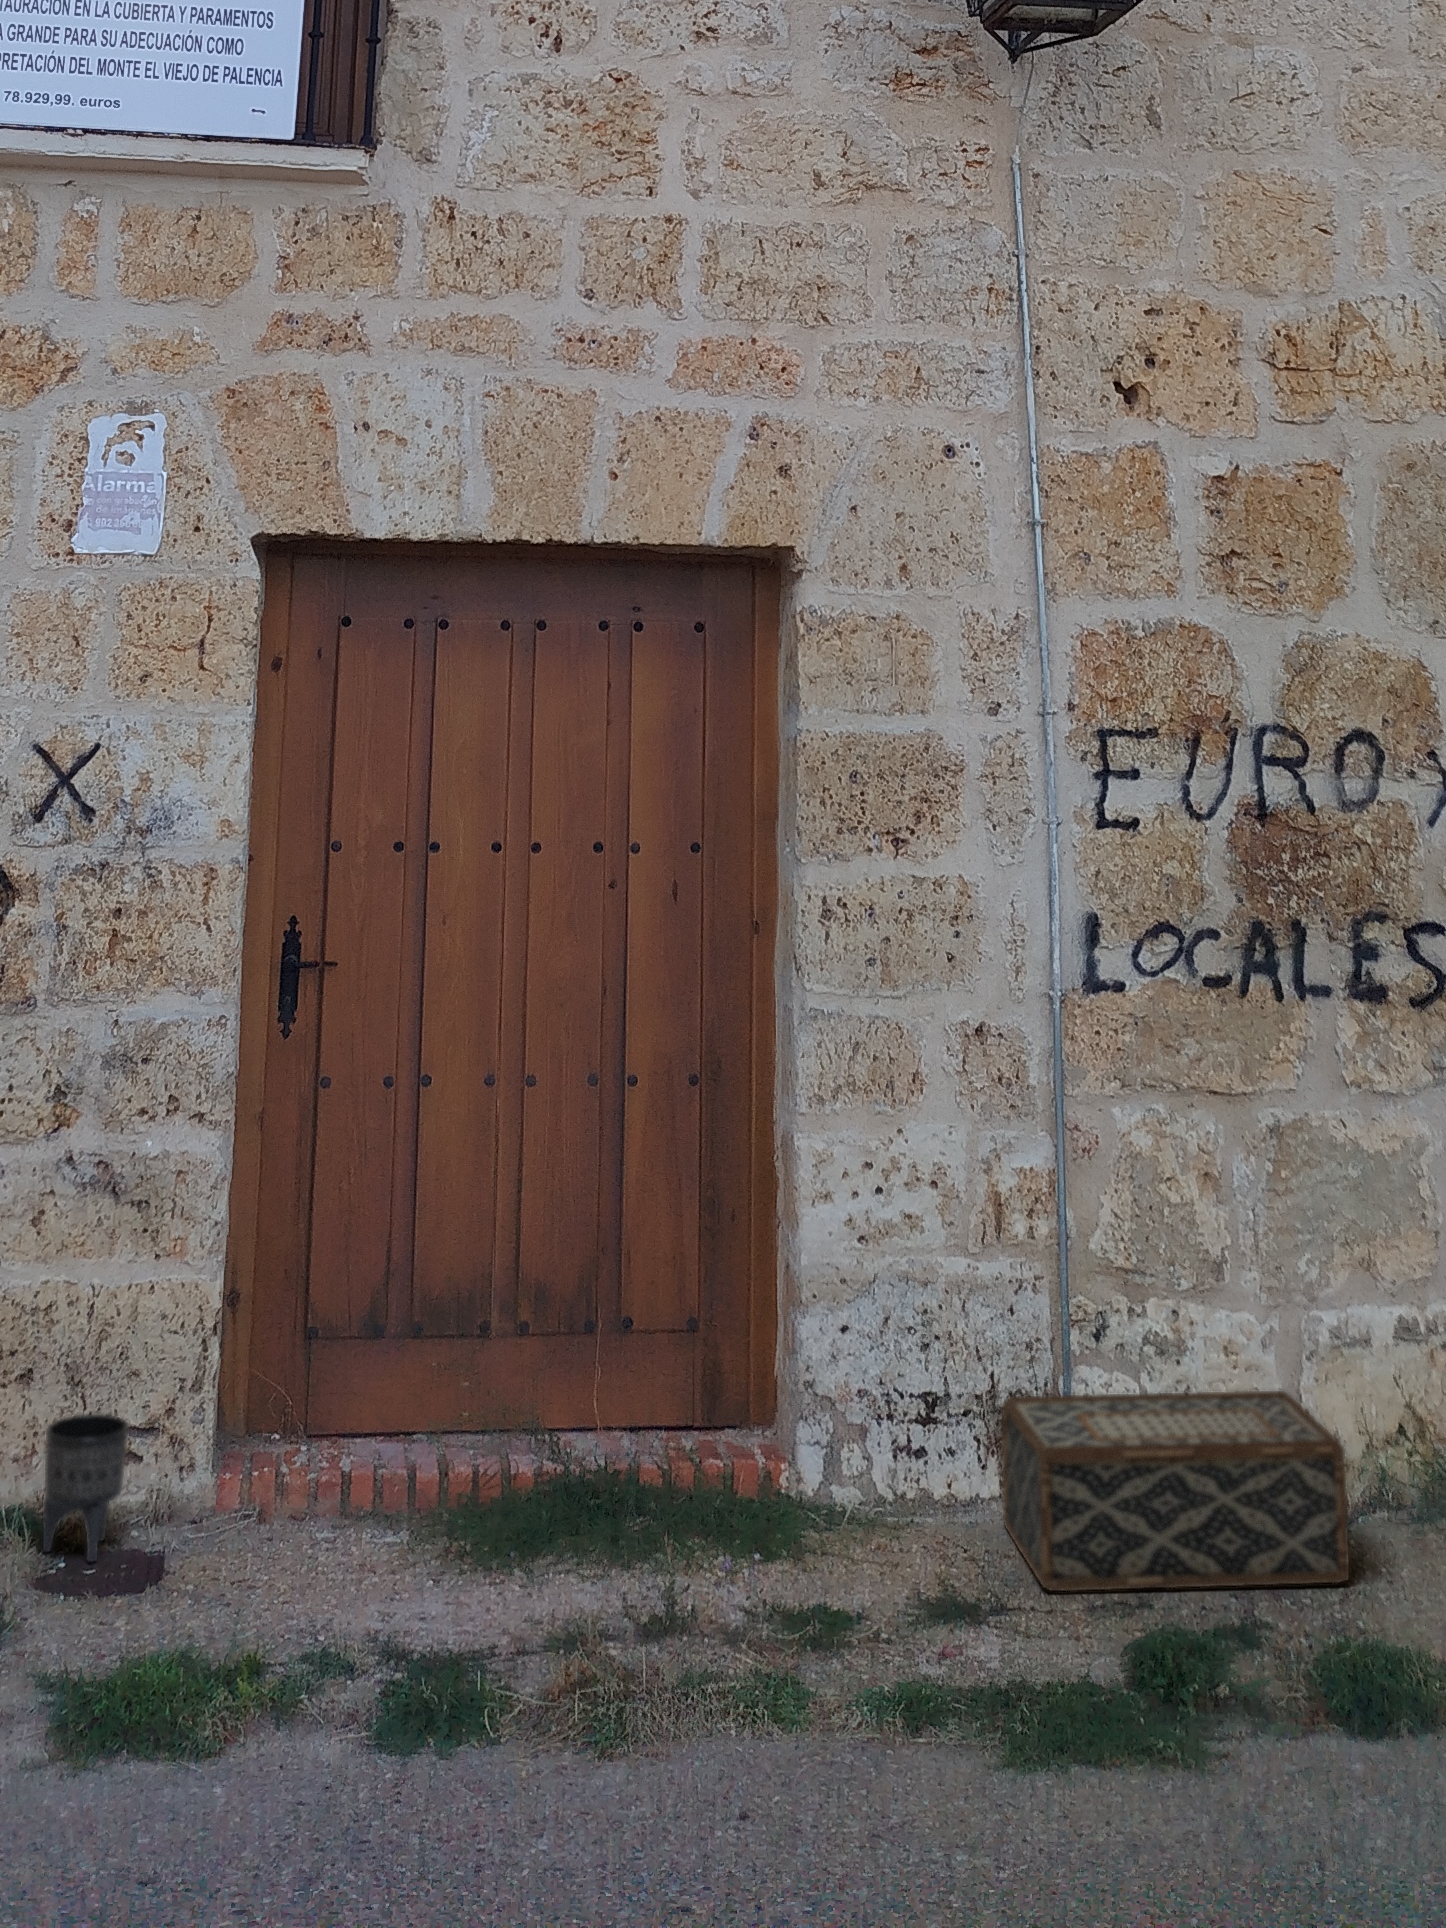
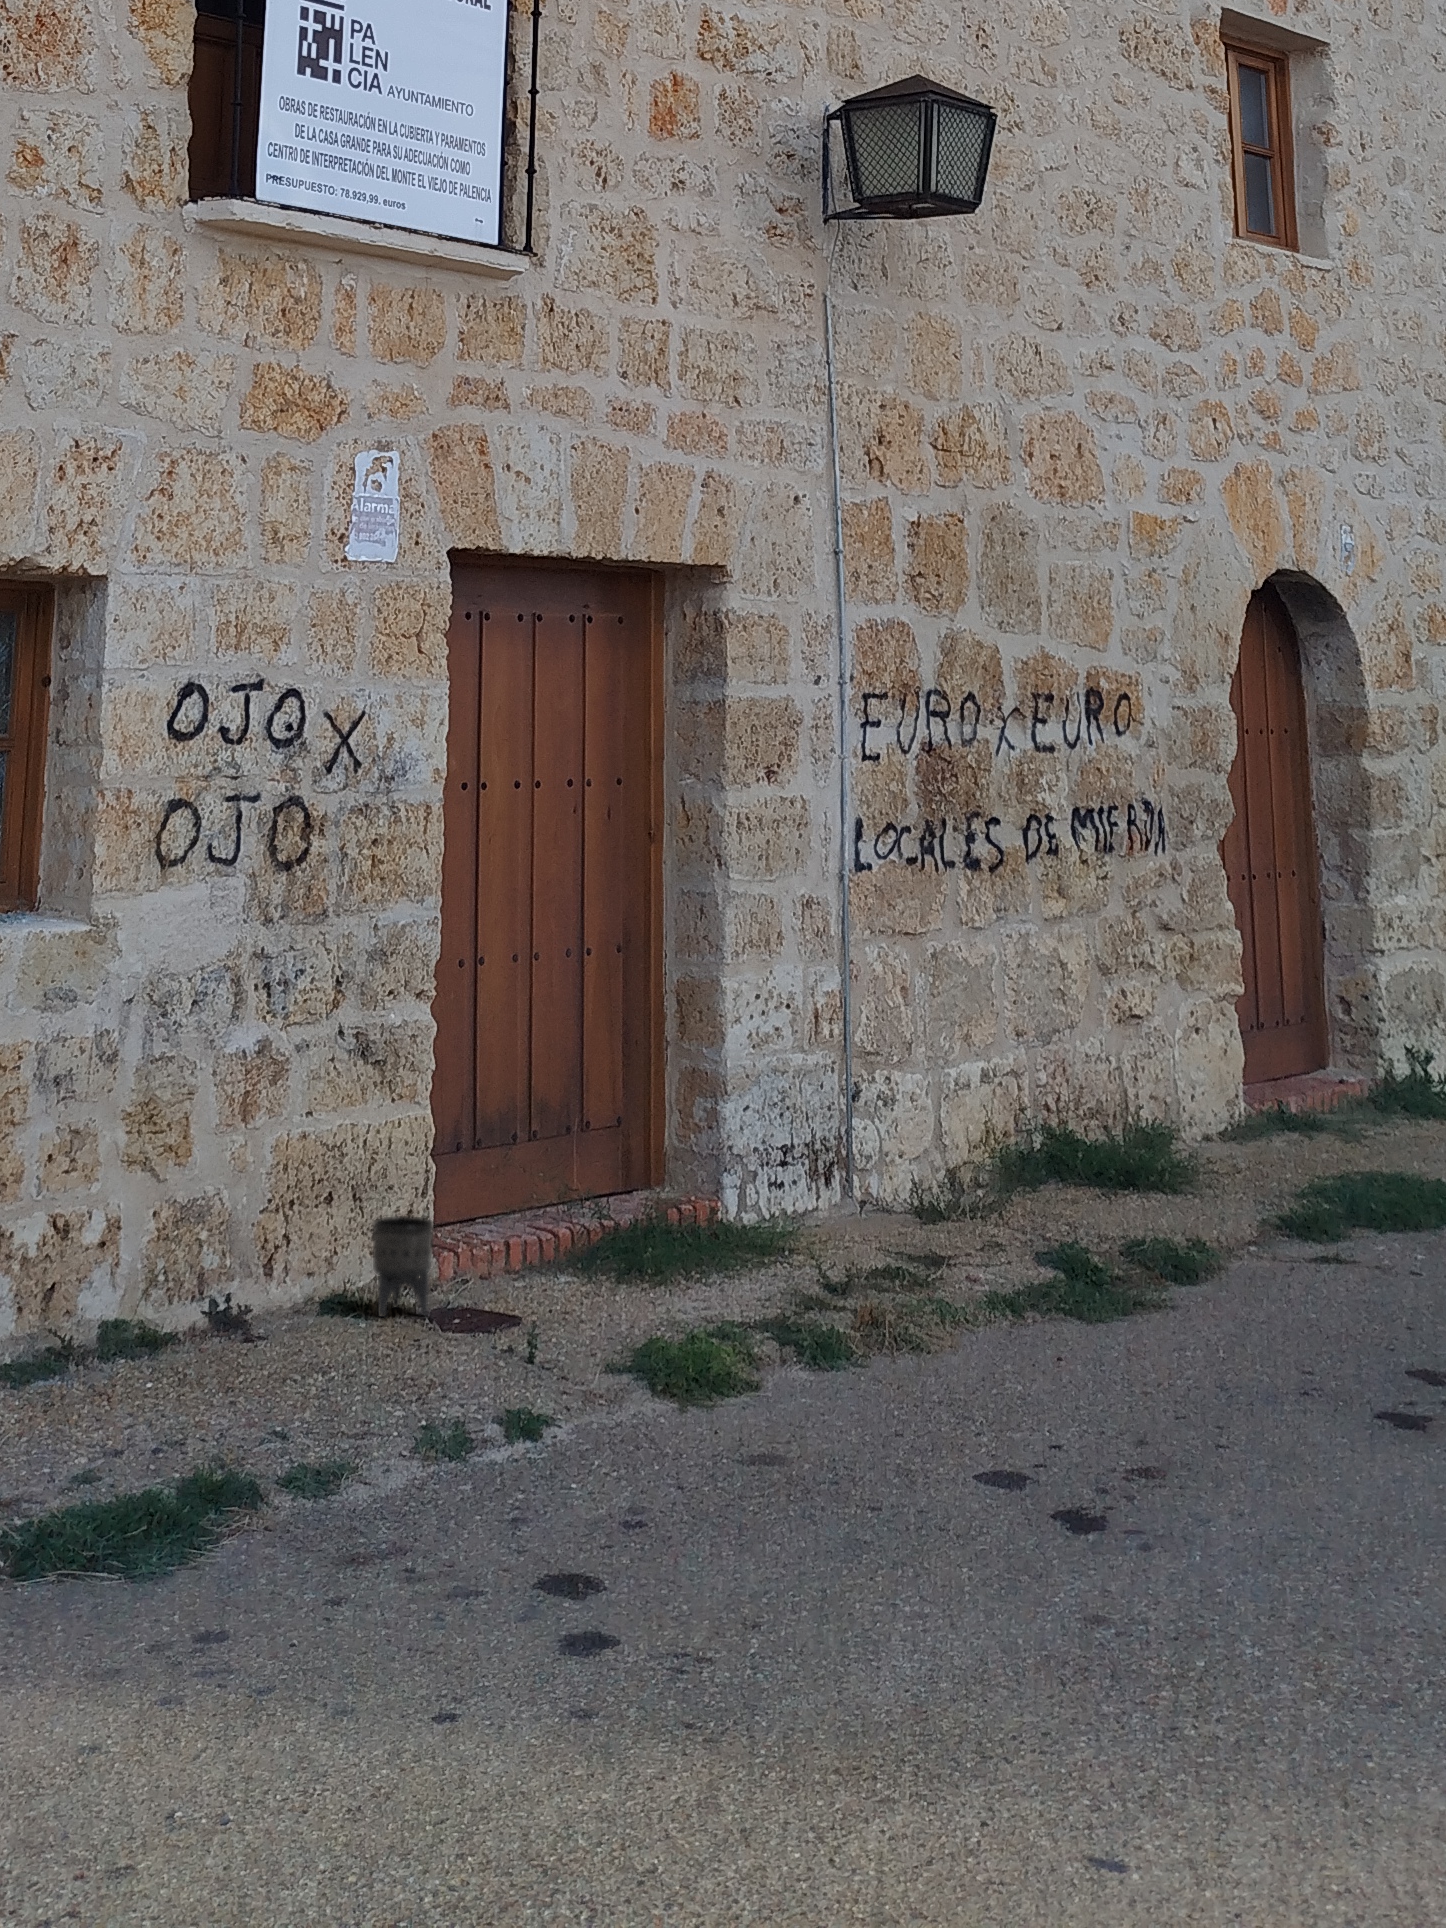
woven basket: present [1001,1391,1349,1591] -> none [836,1122,1044,1242]

